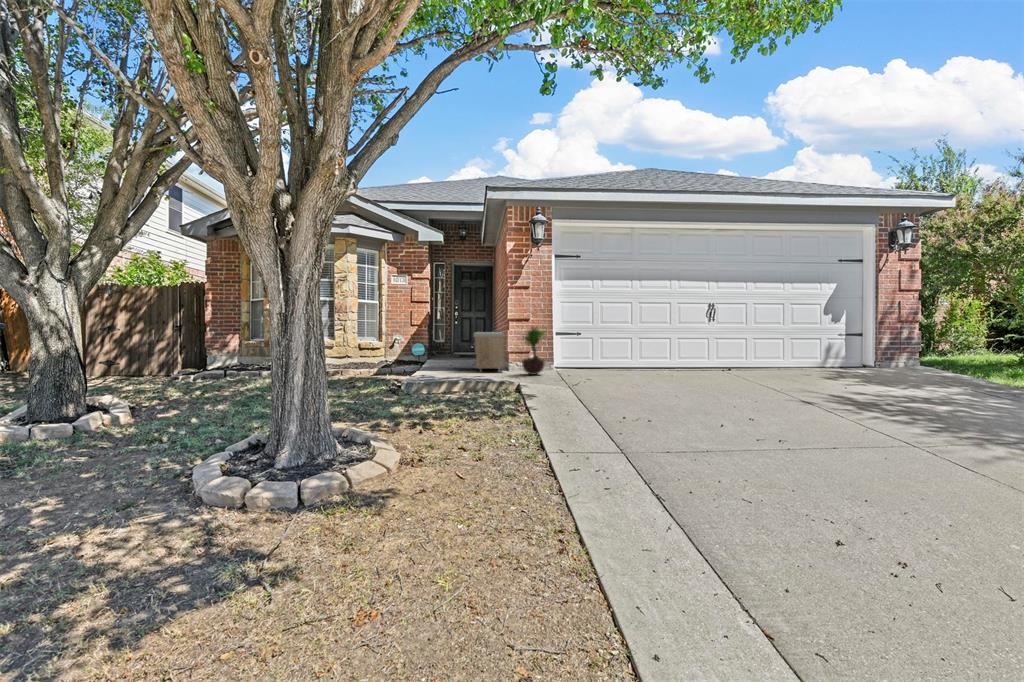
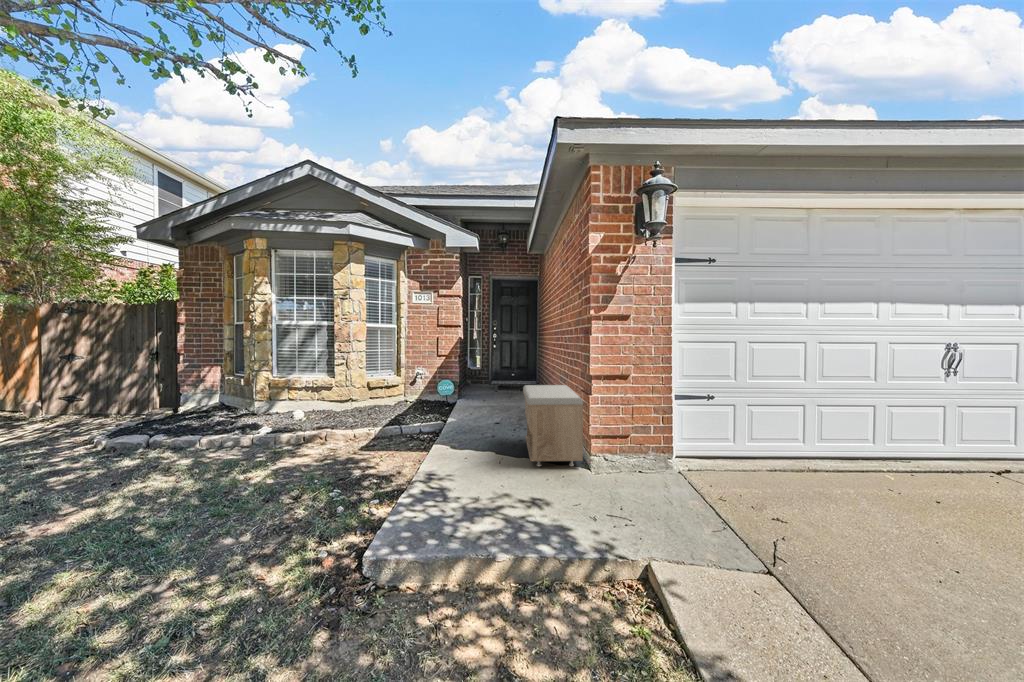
potted tree: present [522,326,546,375] -> none [616,385,677,484]

